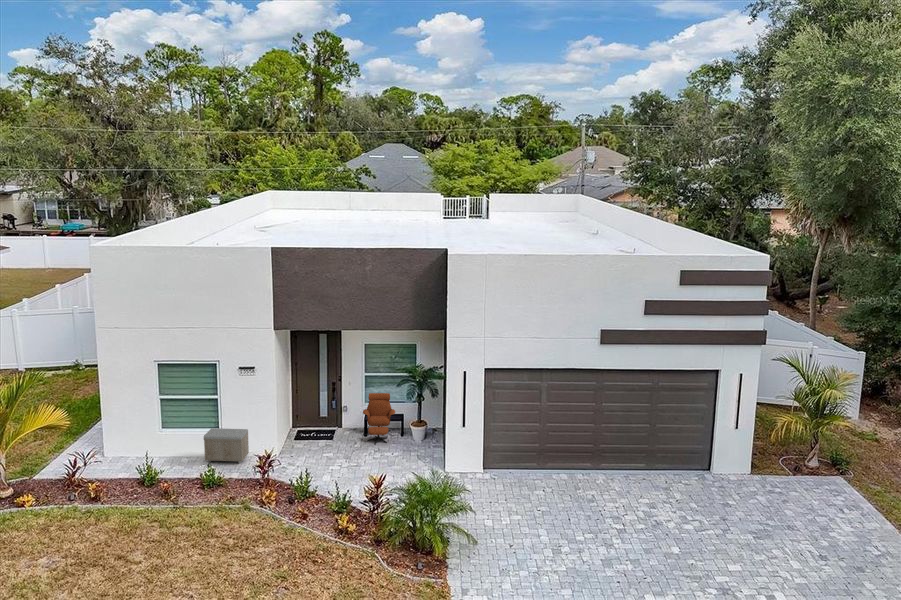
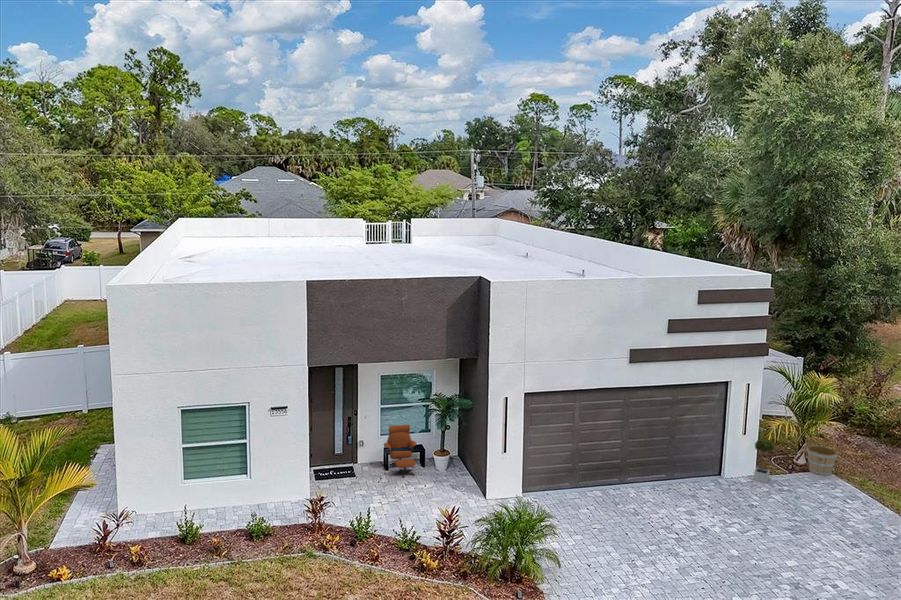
storage bench: present [204,428,249,463] -> none [237,473,280,511]
potted tree: none [746,435,771,483] -> present [754,439,775,483]
wooden bucket: none [818,447,854,481] -> present [807,445,838,475]

